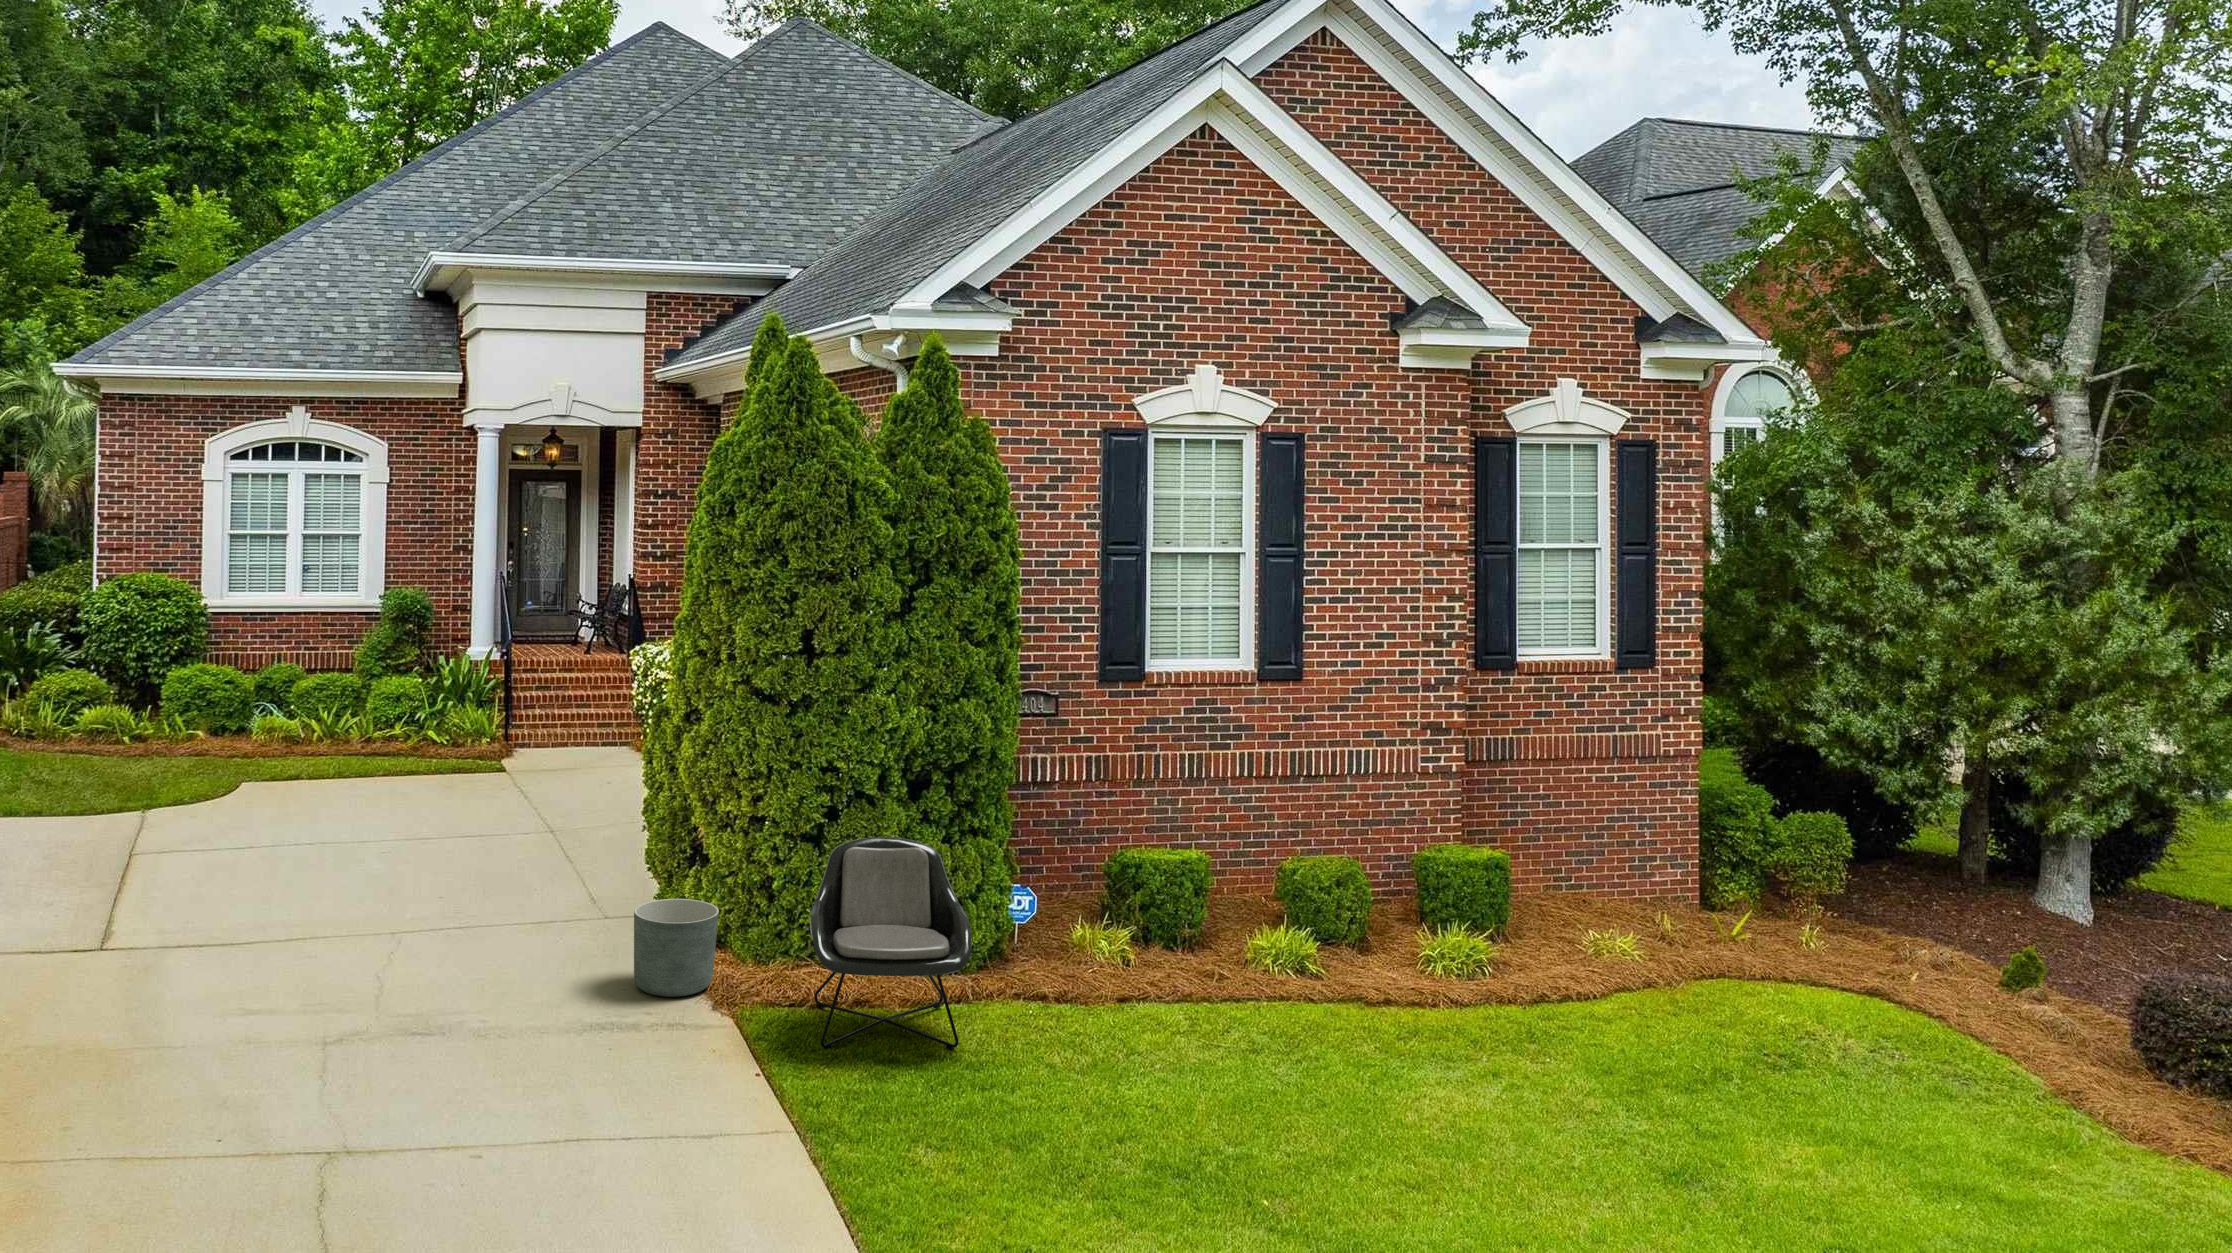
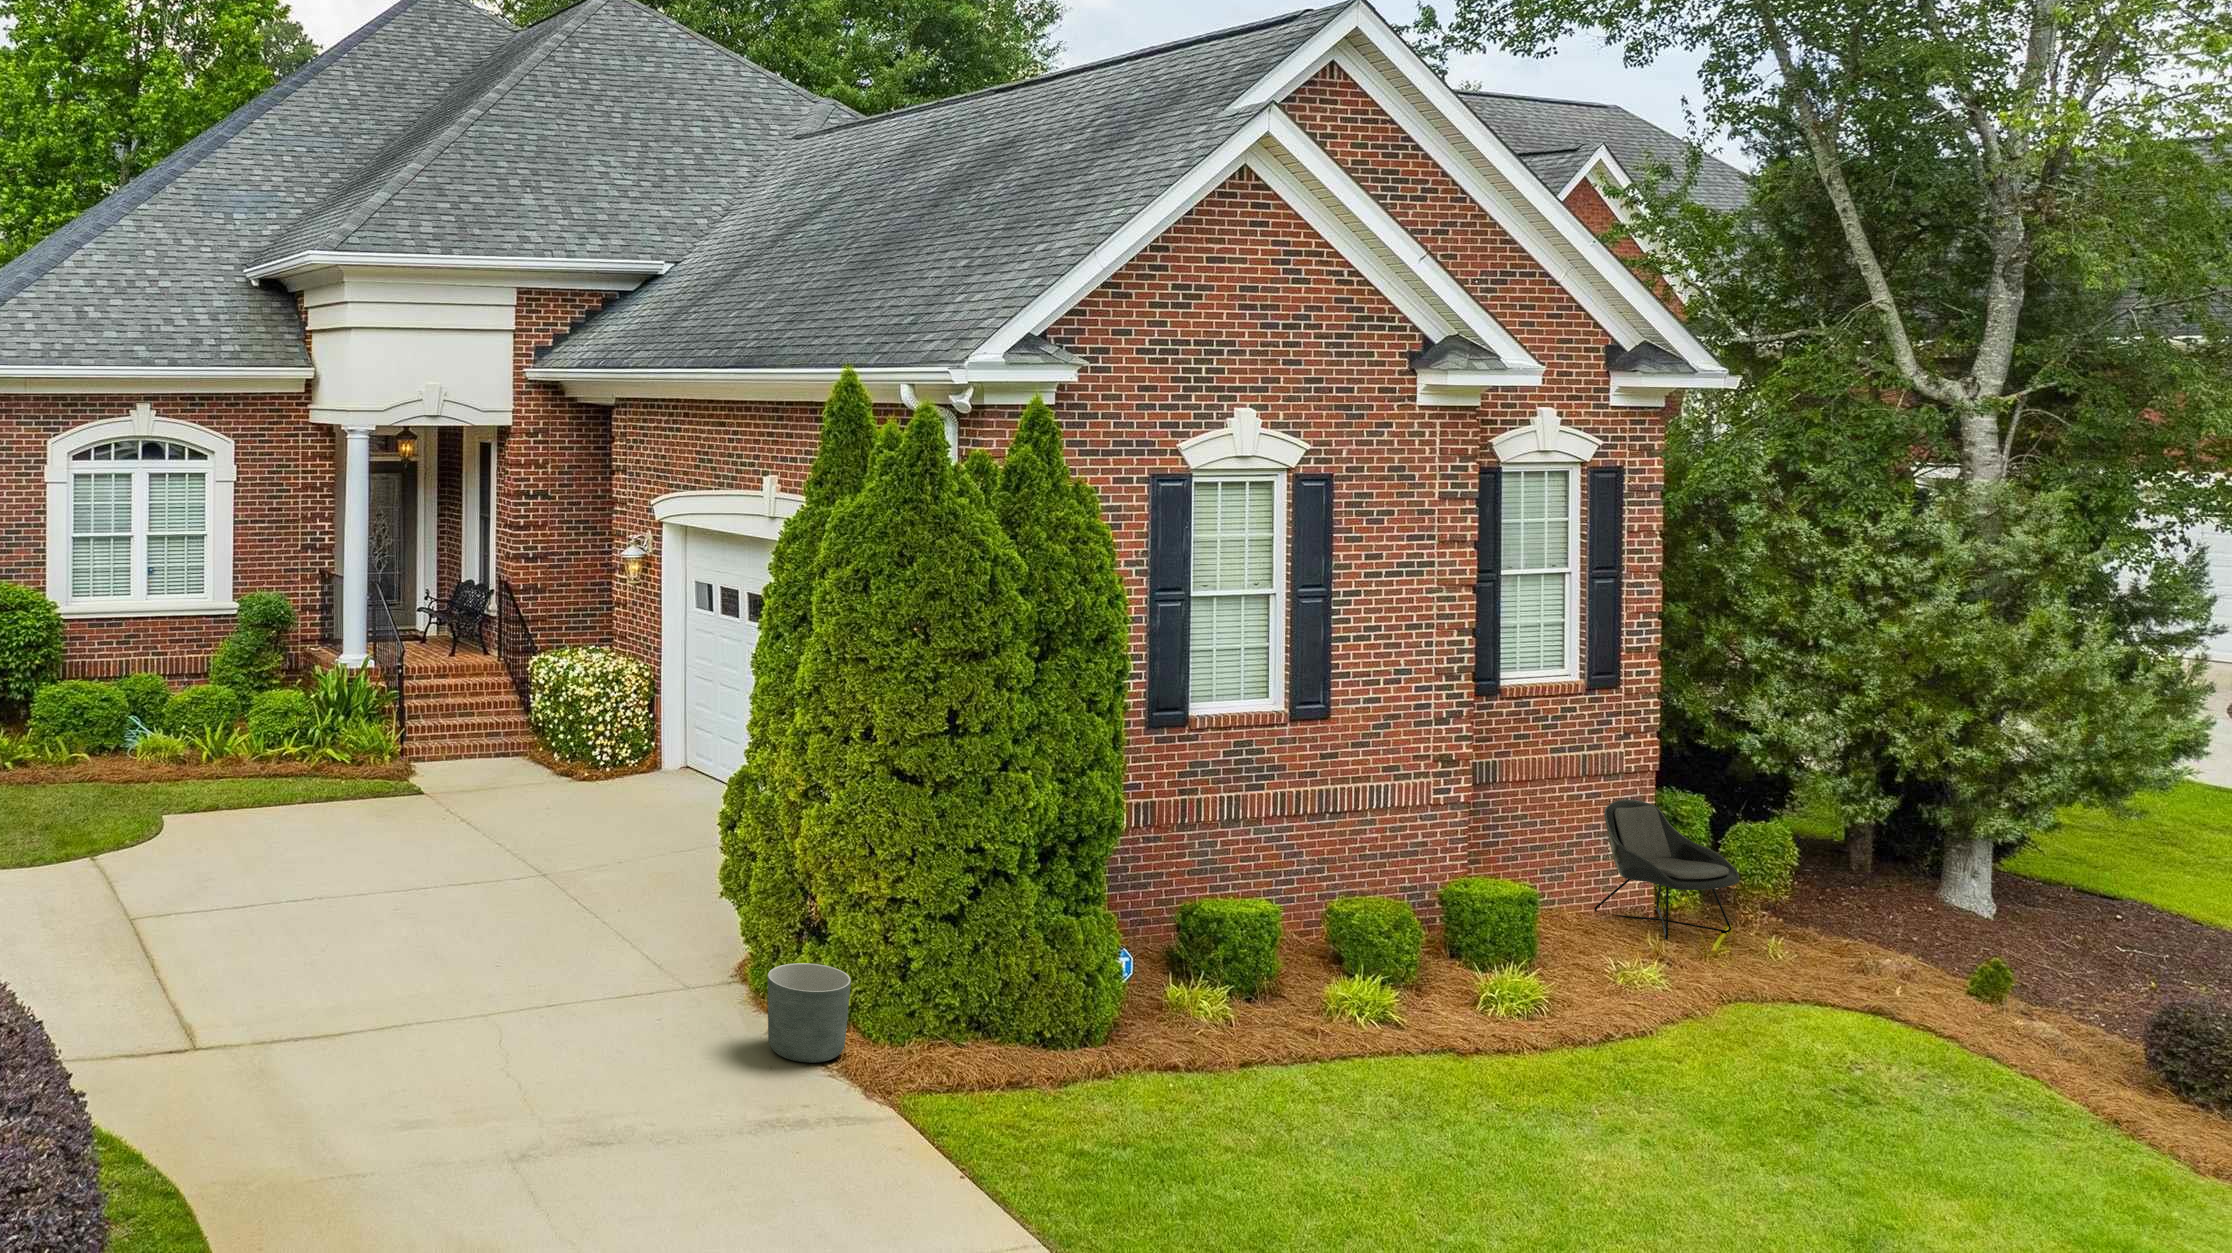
lounge chair: present [810,837,972,1050] -> present [1594,800,1740,940]

